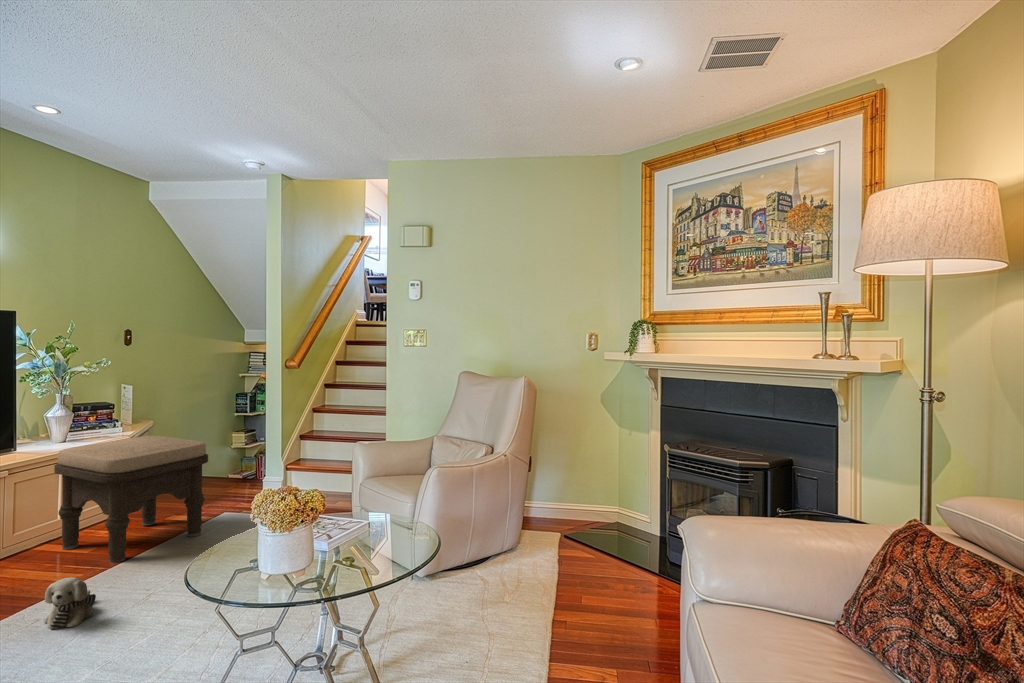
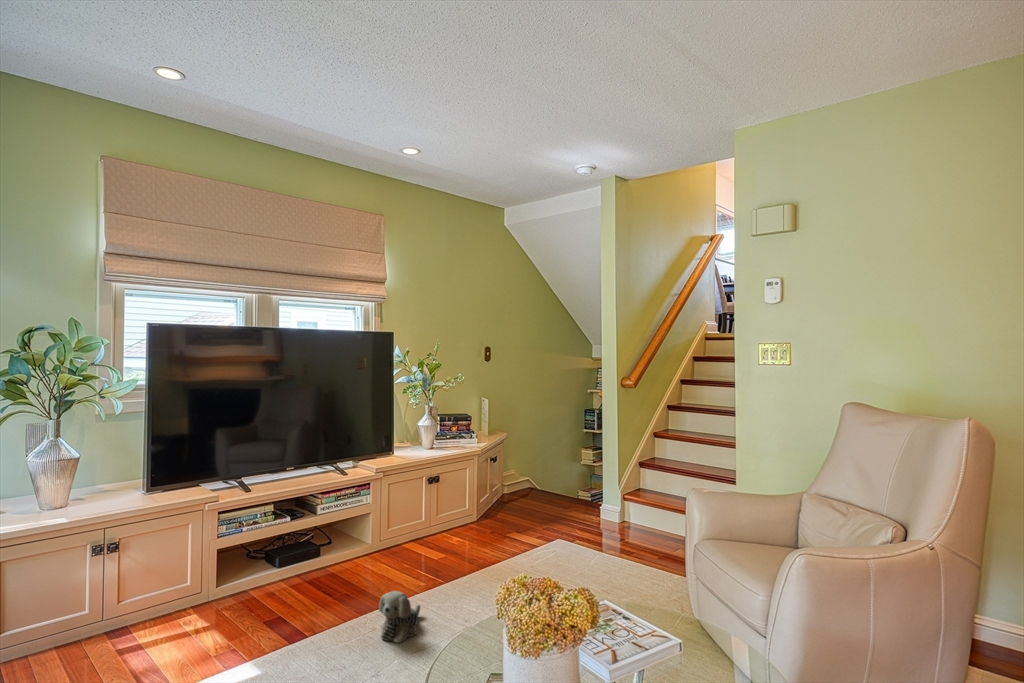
ottoman: present [54,436,208,563] -> none [416,451,537,577]

